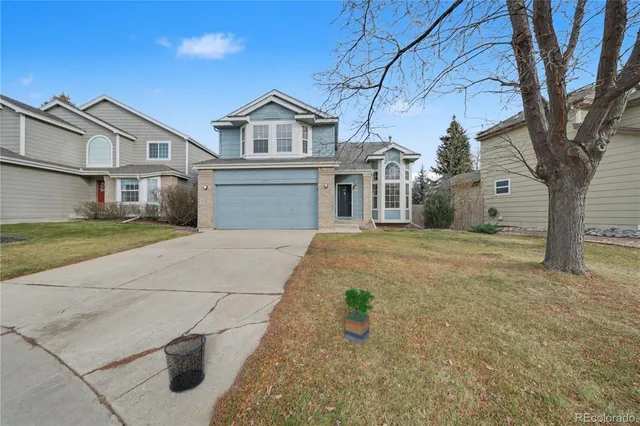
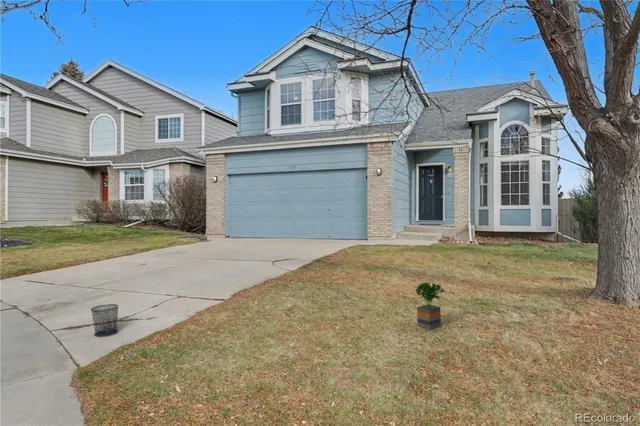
potted tree: present [345,289,375,344] -> present [416,282,444,329]

